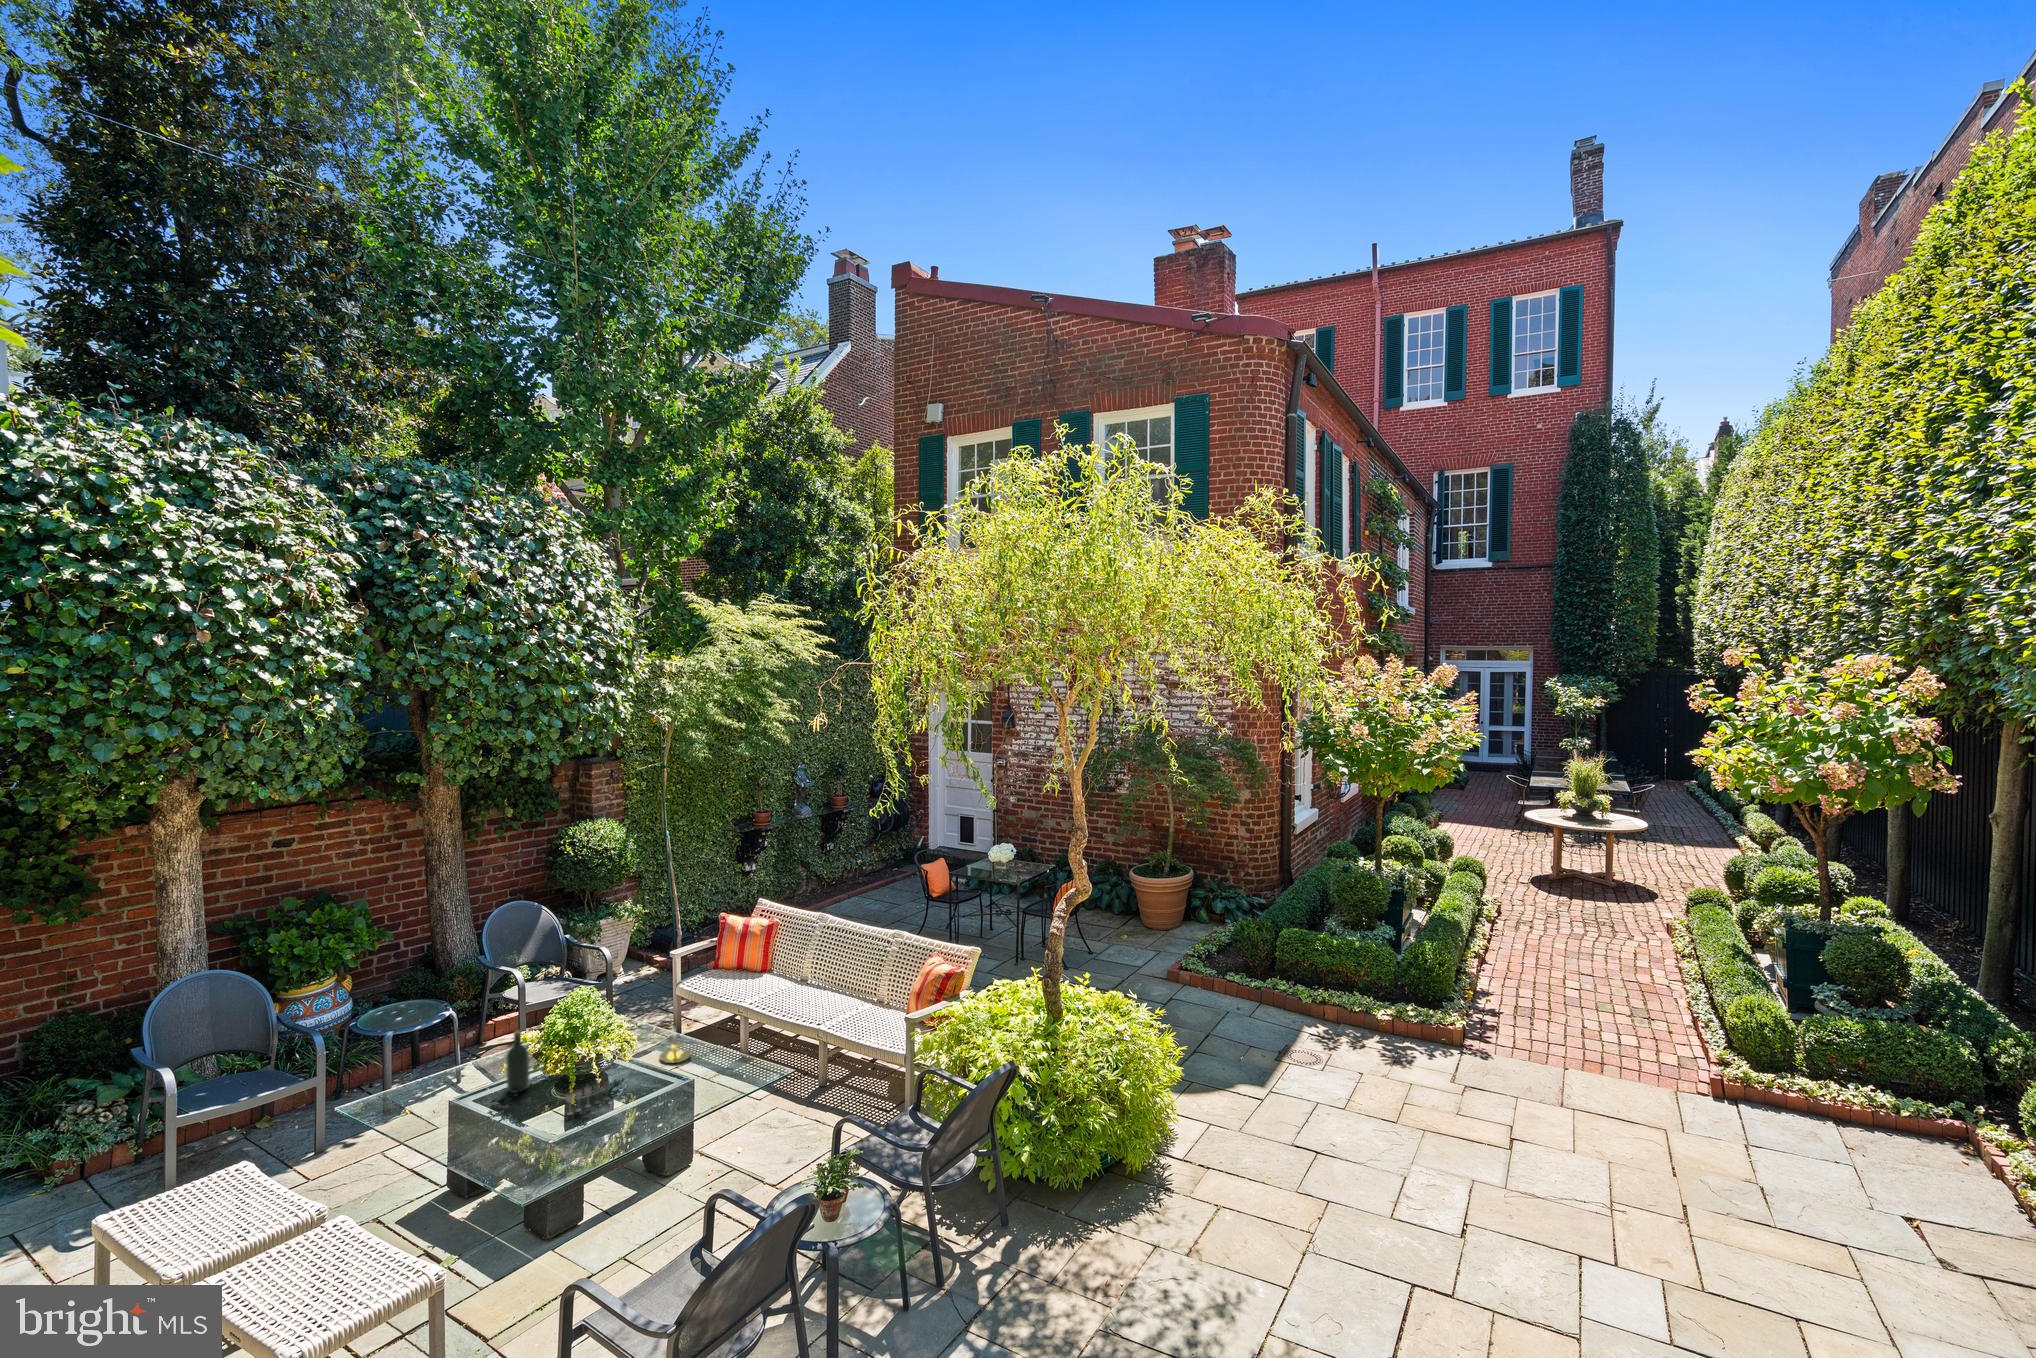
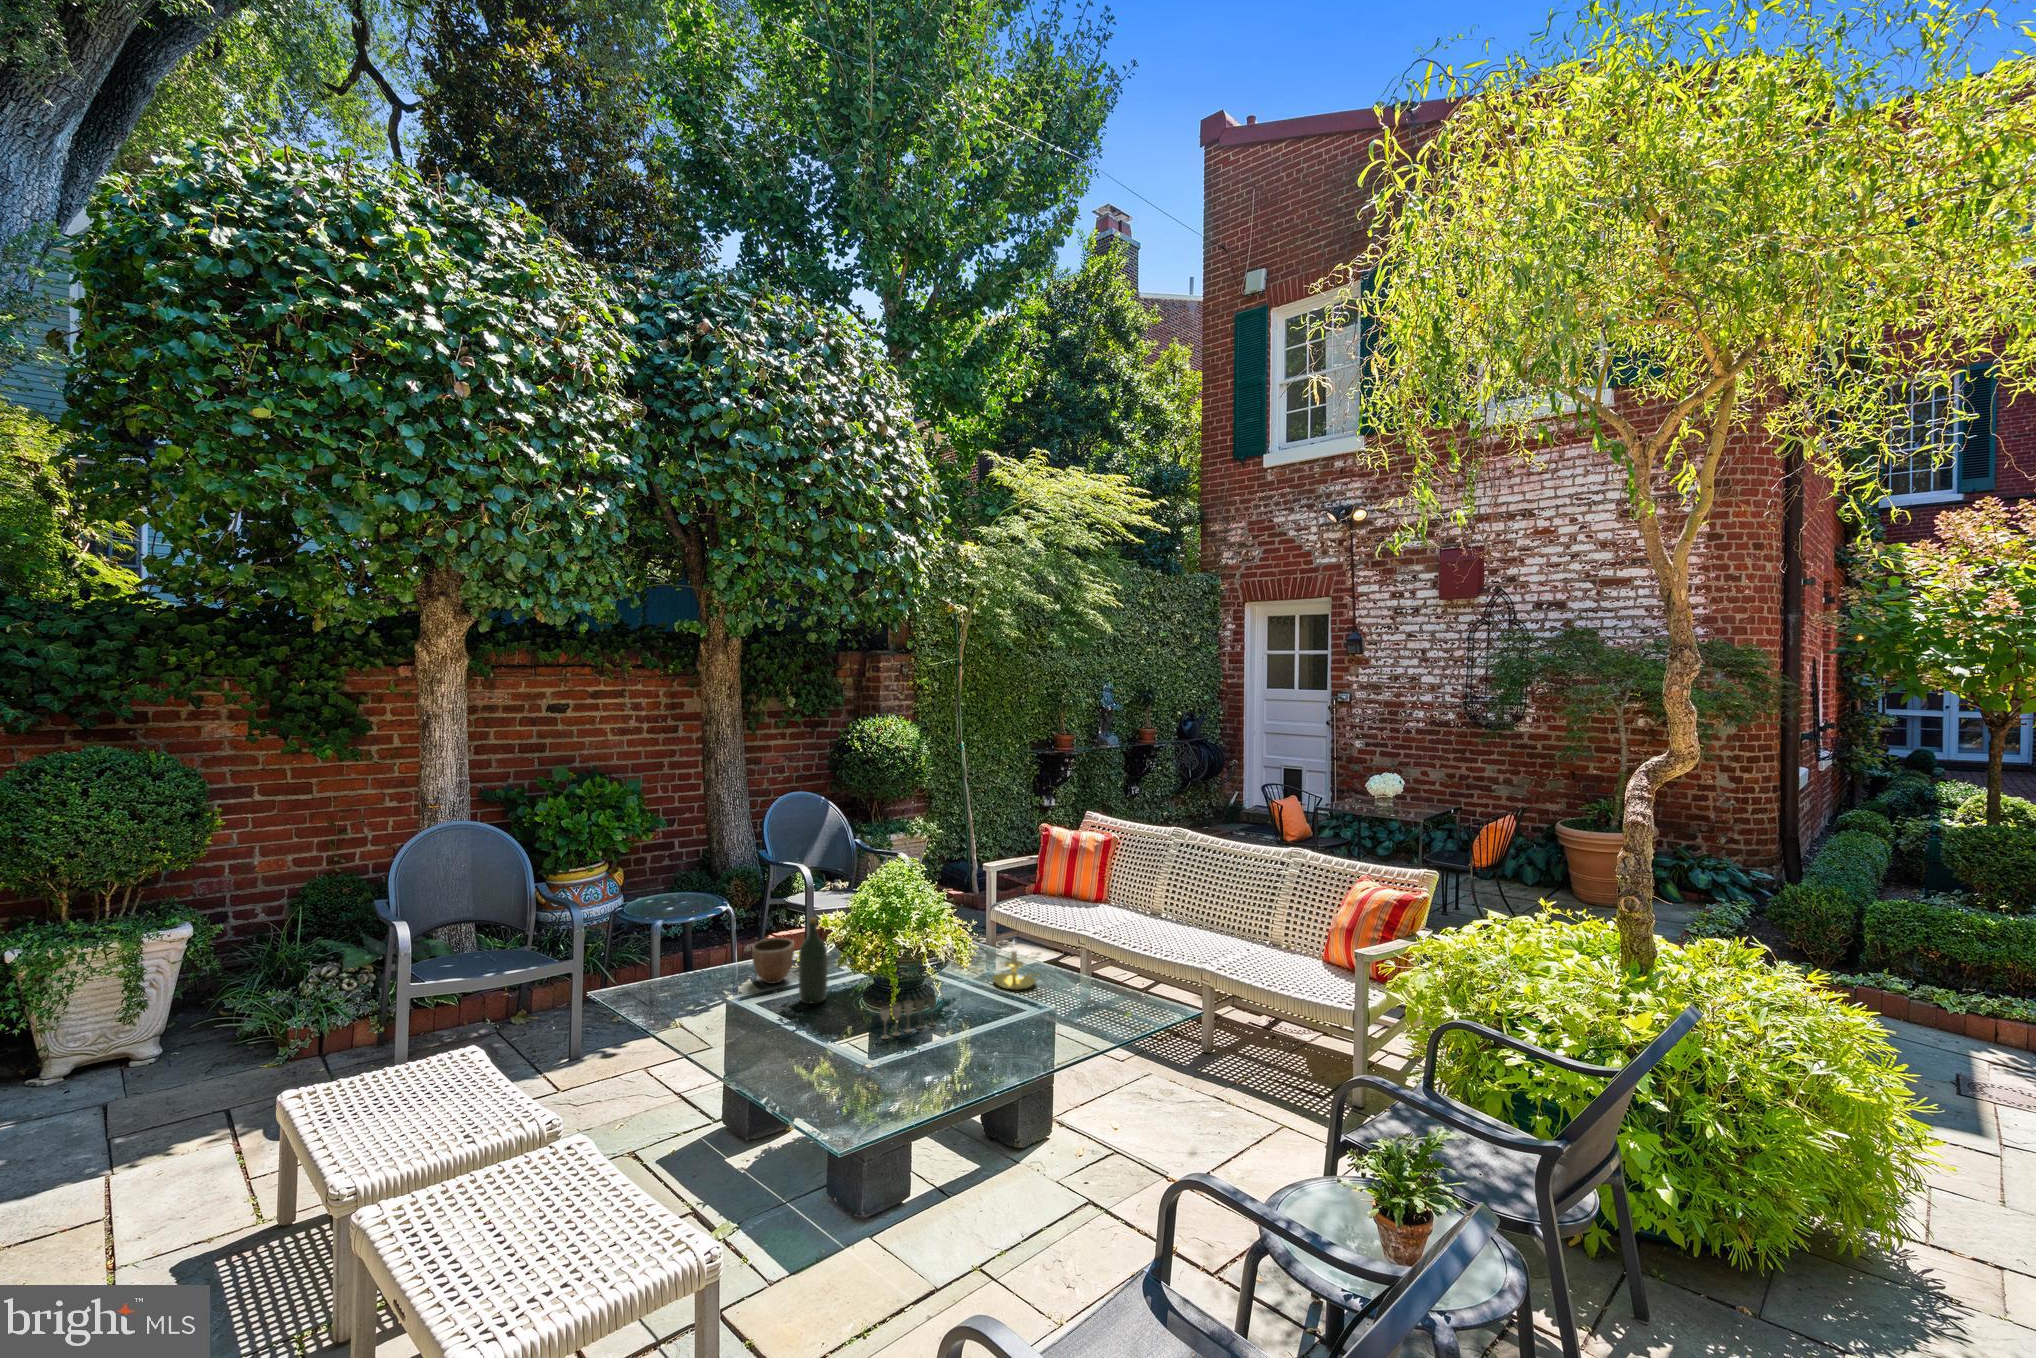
decorative bowl: none [469,1043,504,1079] -> present [752,938,794,984]

